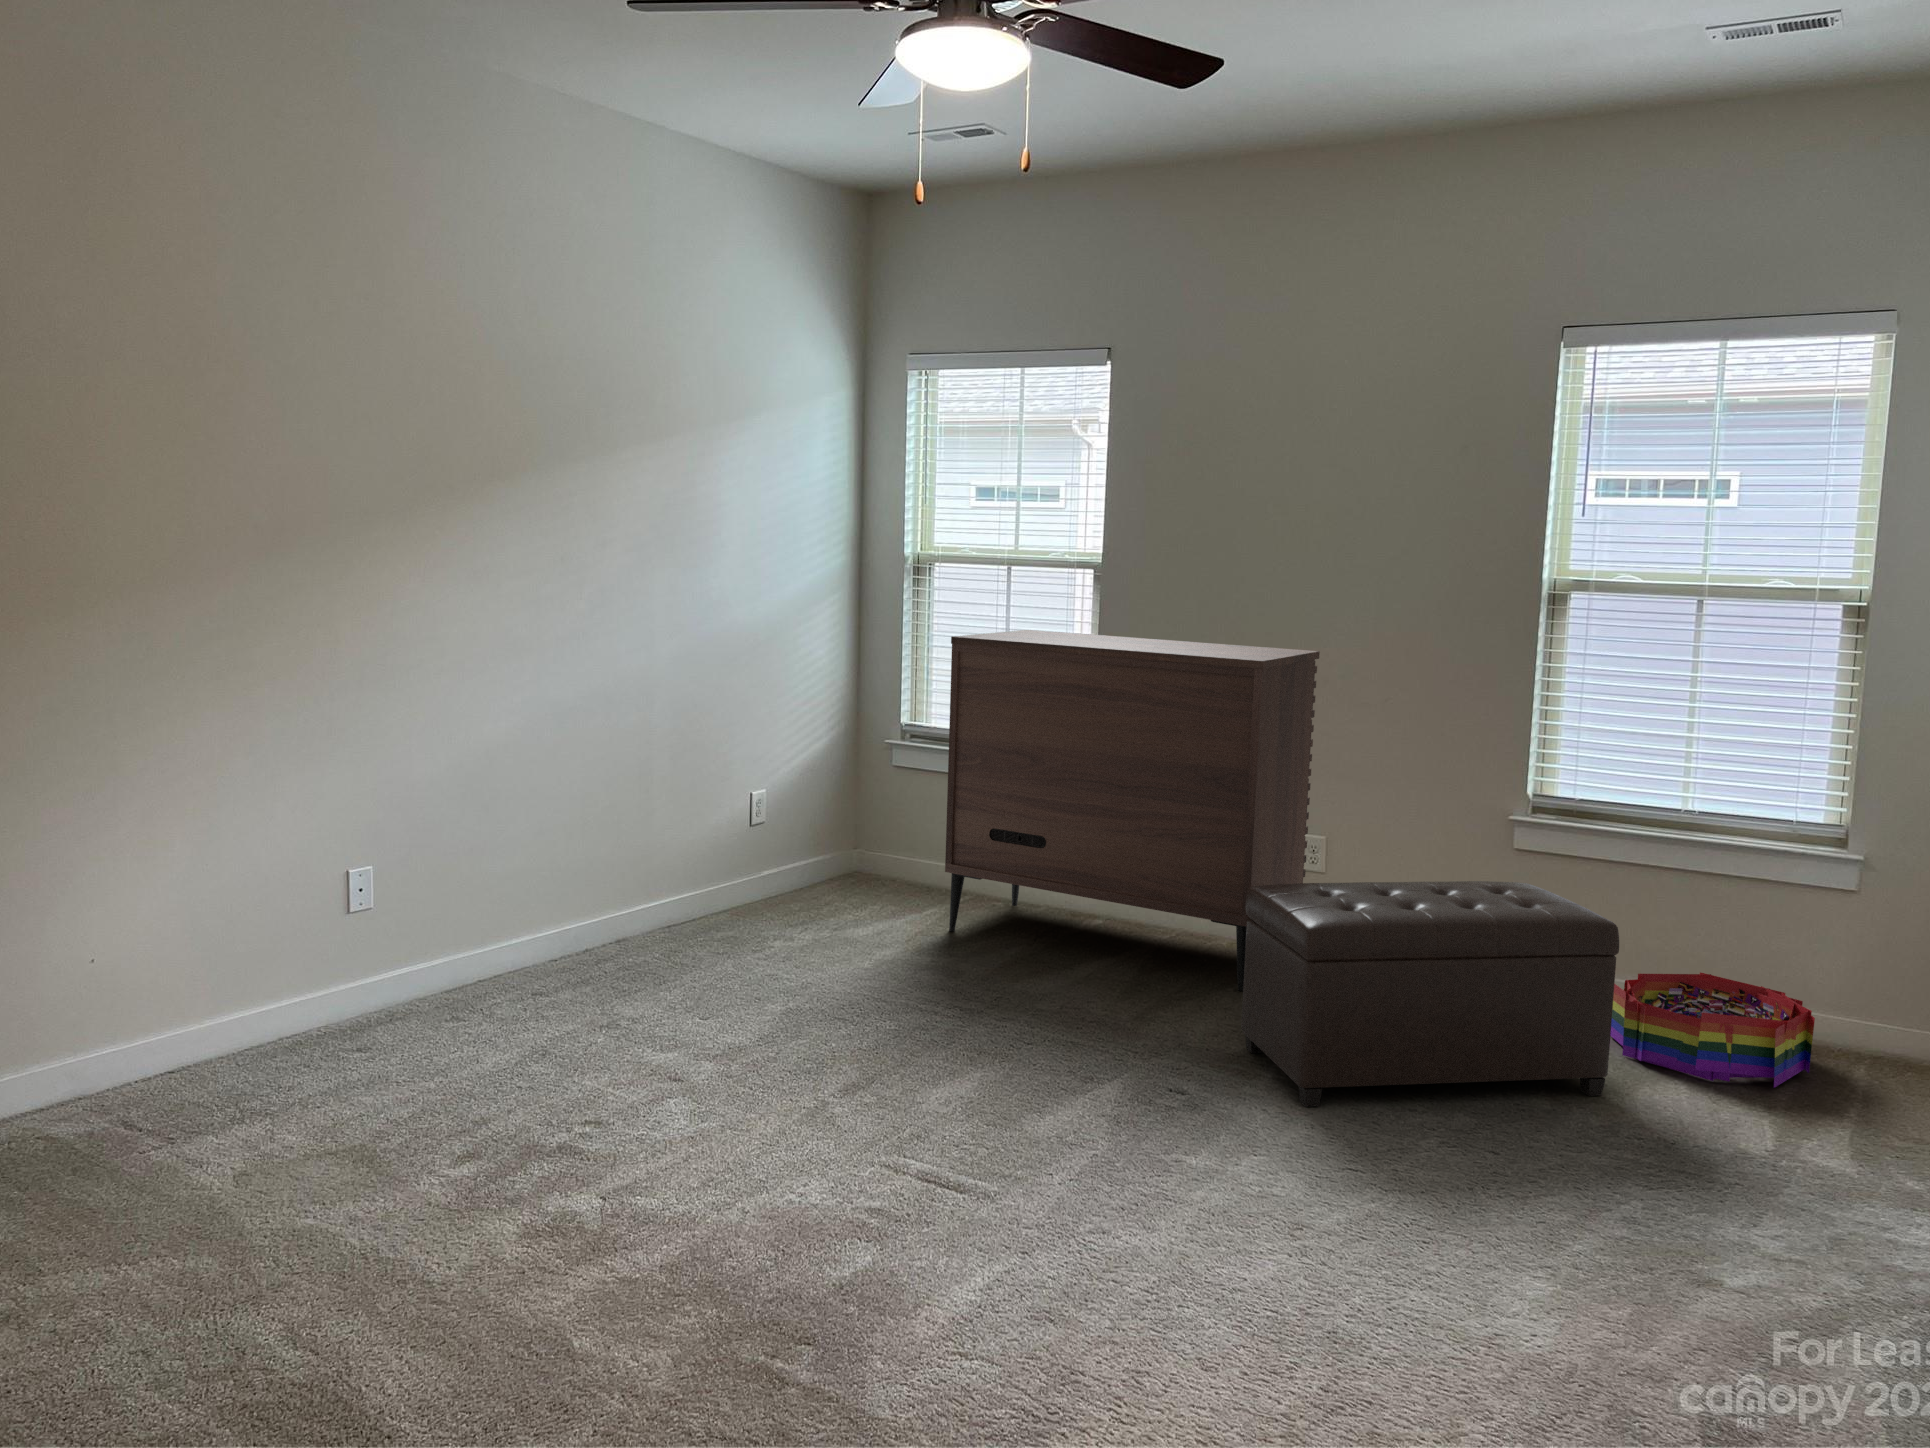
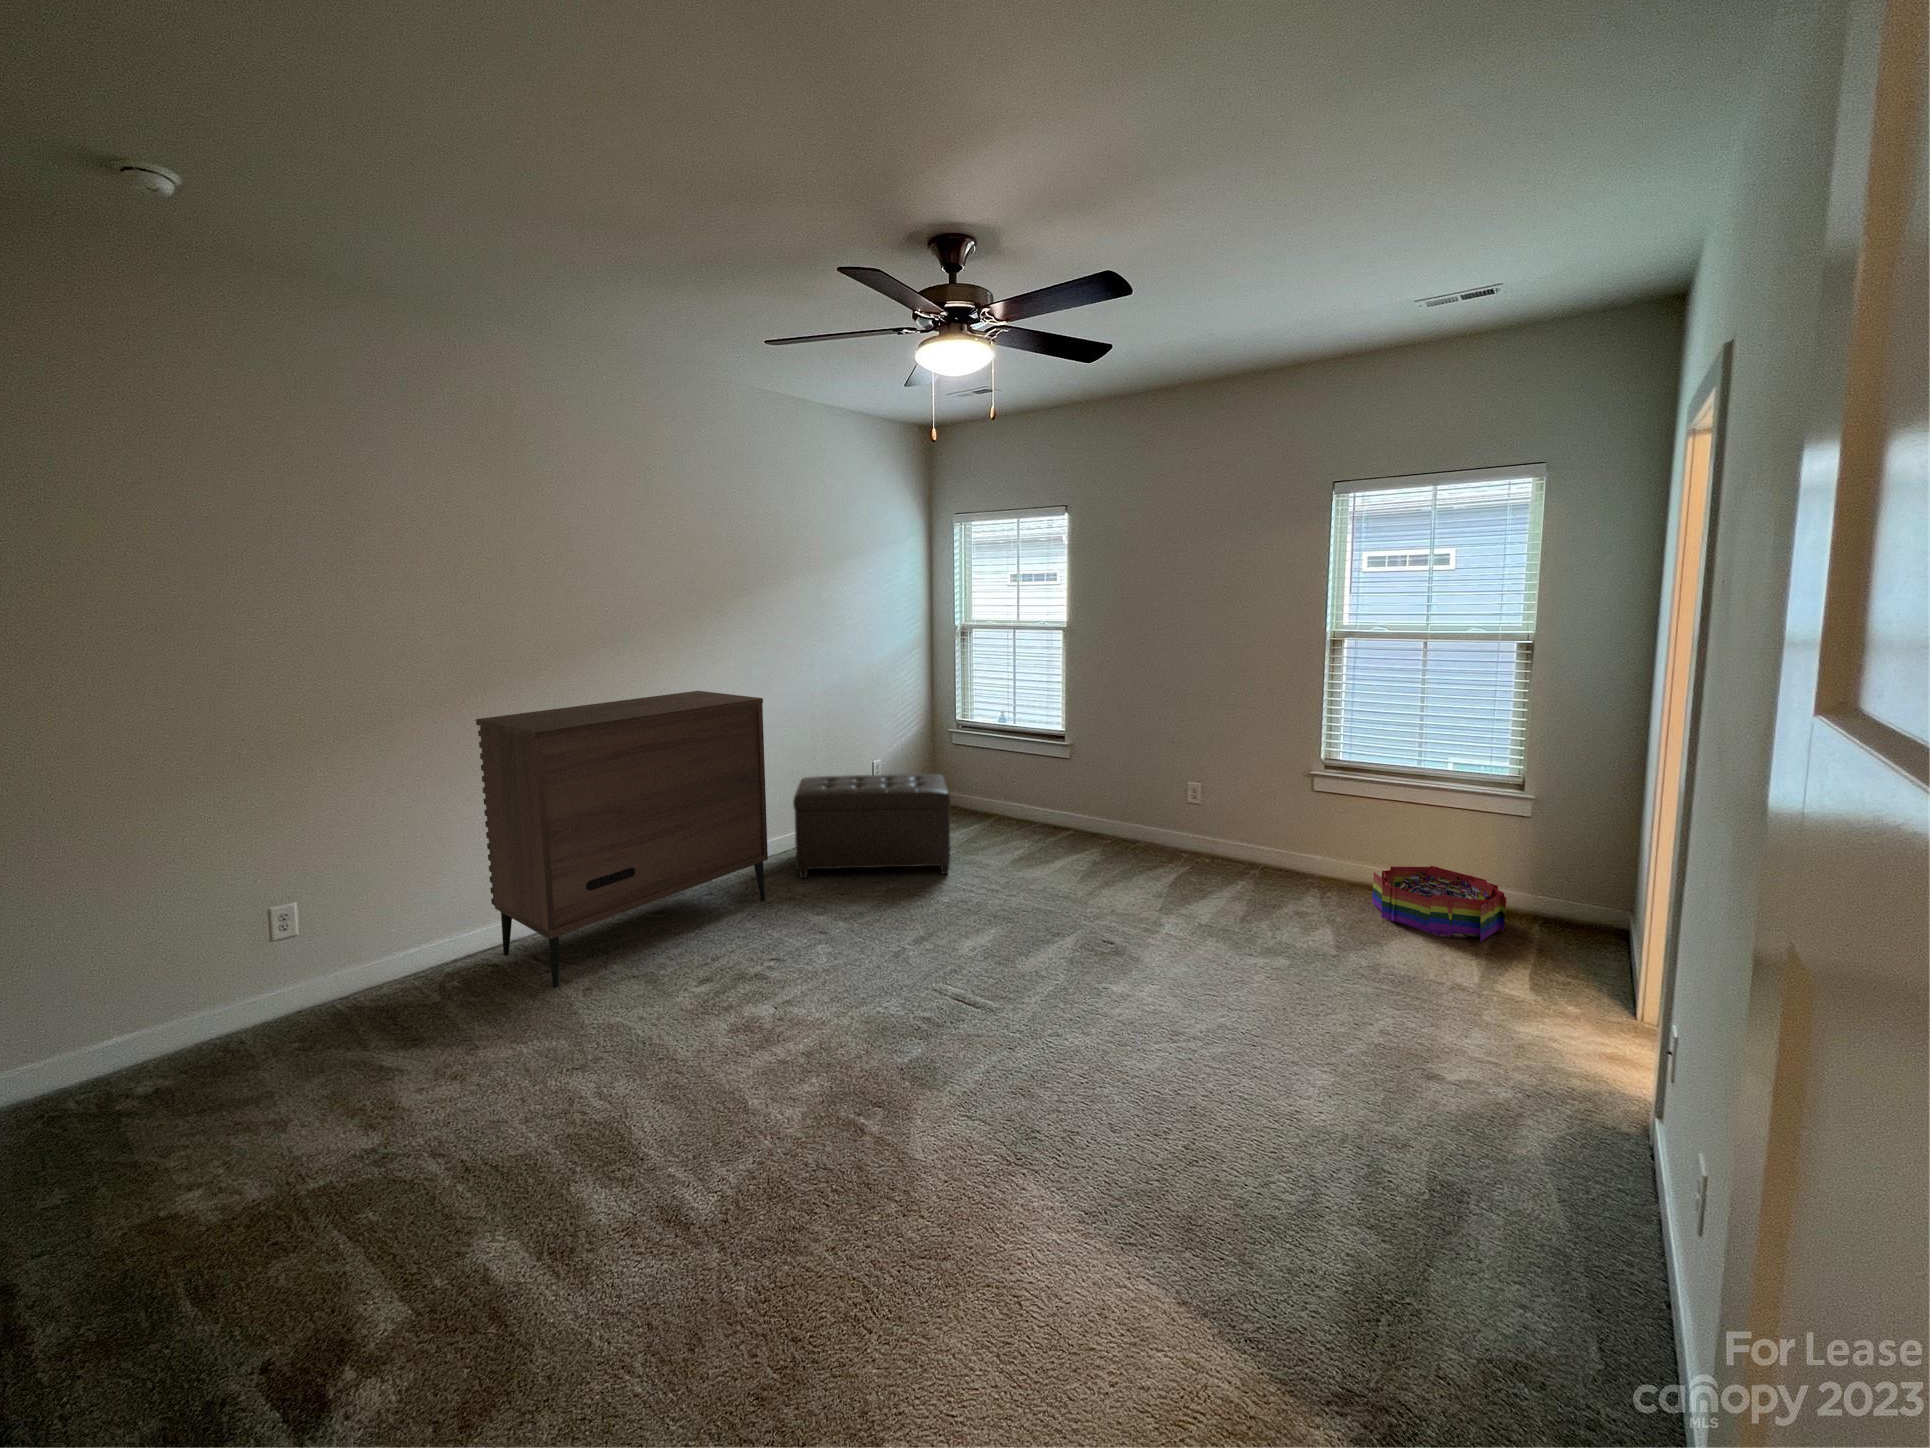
dresser: present [945,630,1320,991] -> present [476,691,768,987]
ottoman: present [1241,881,1619,1107] -> present [793,774,950,878]

